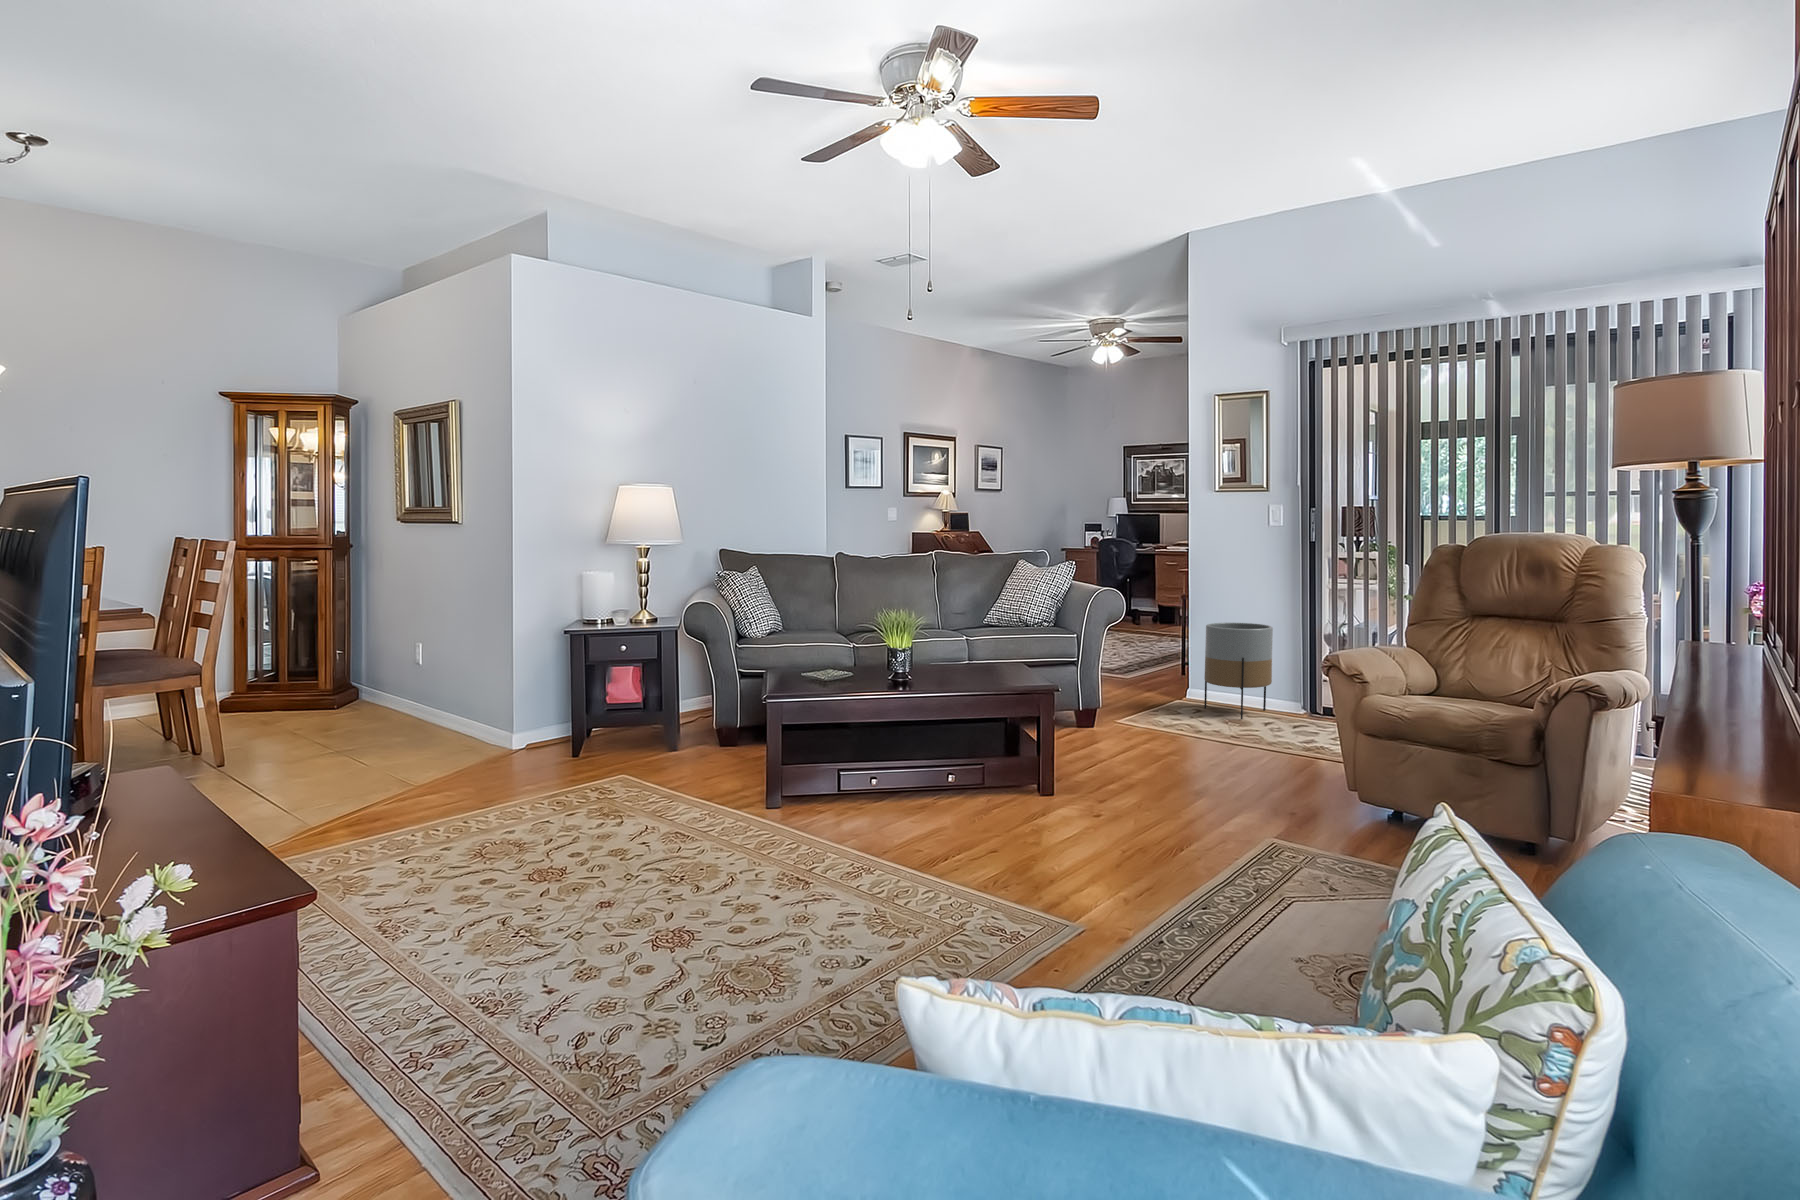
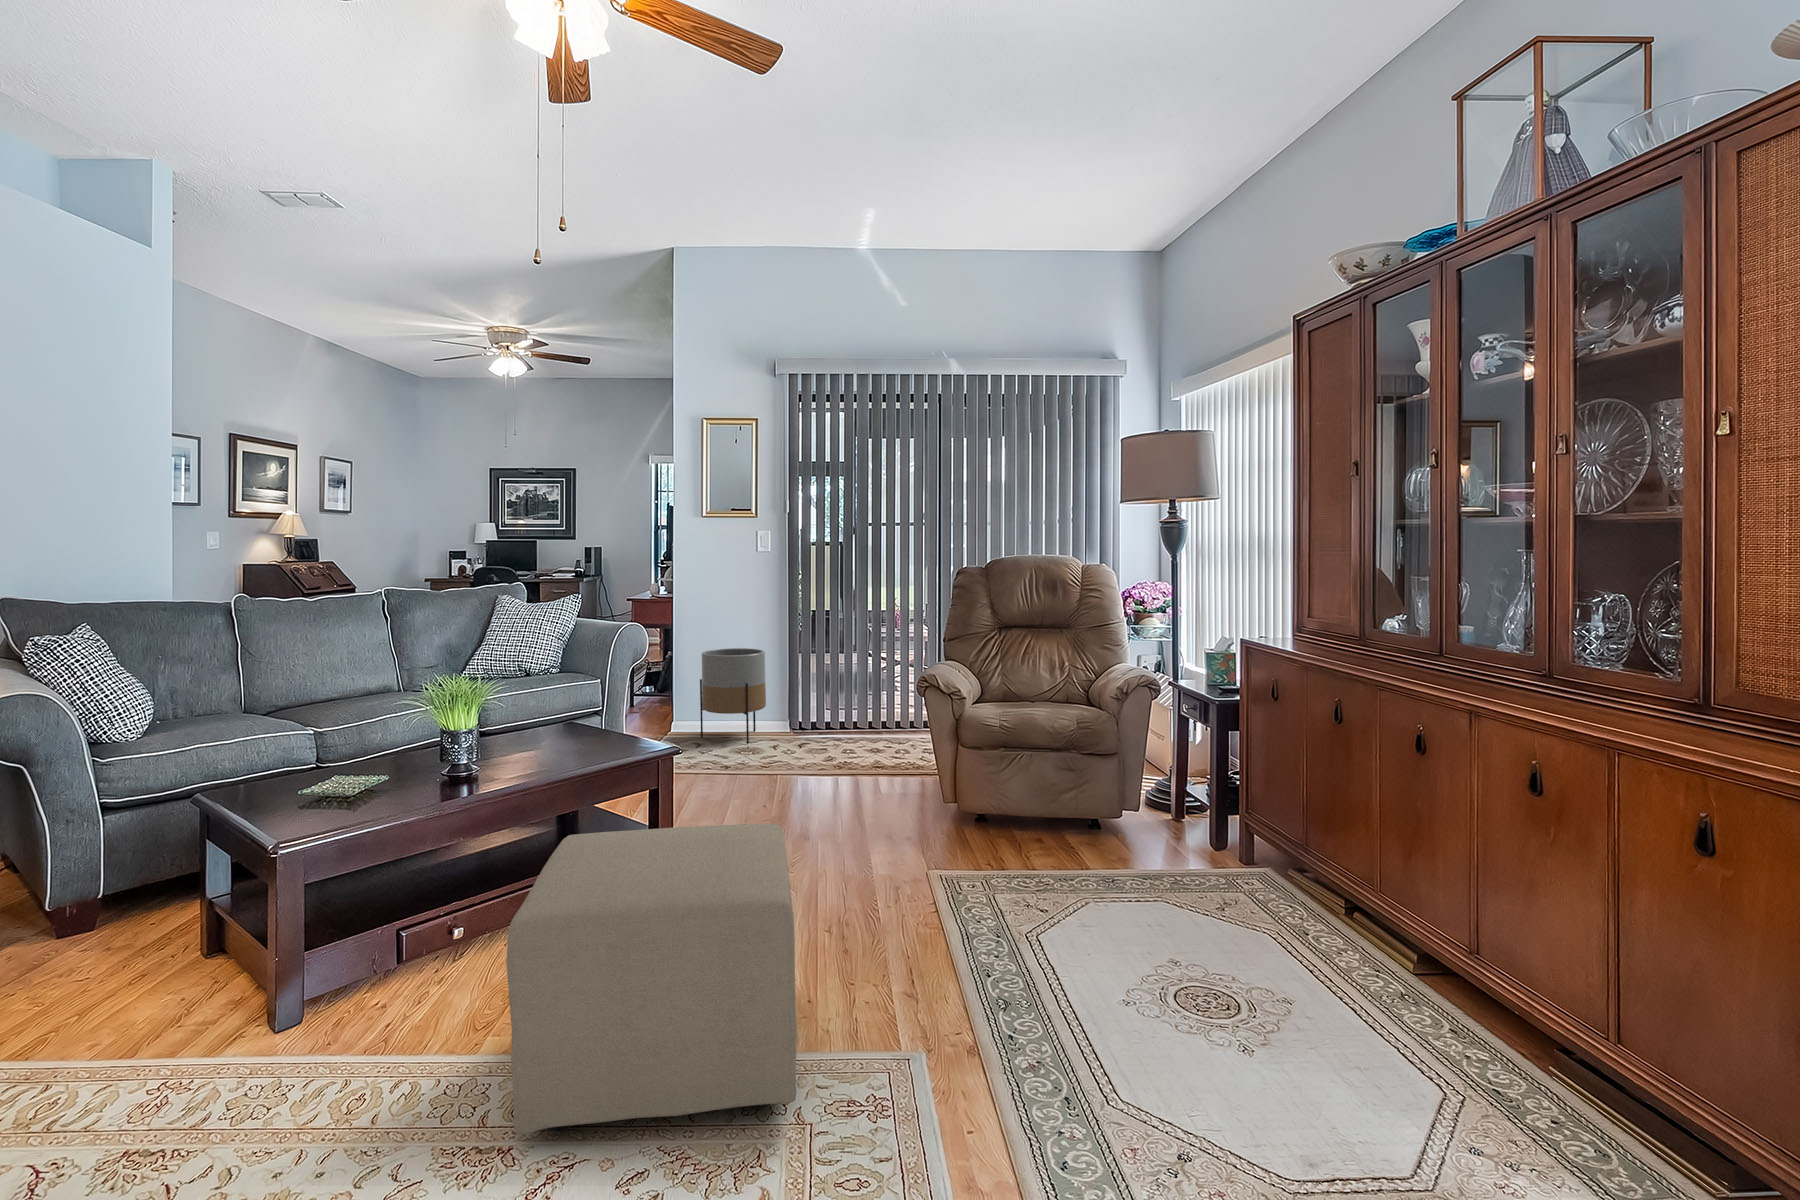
ottoman: none [787,721,1023,922] -> present [507,824,797,1135]

